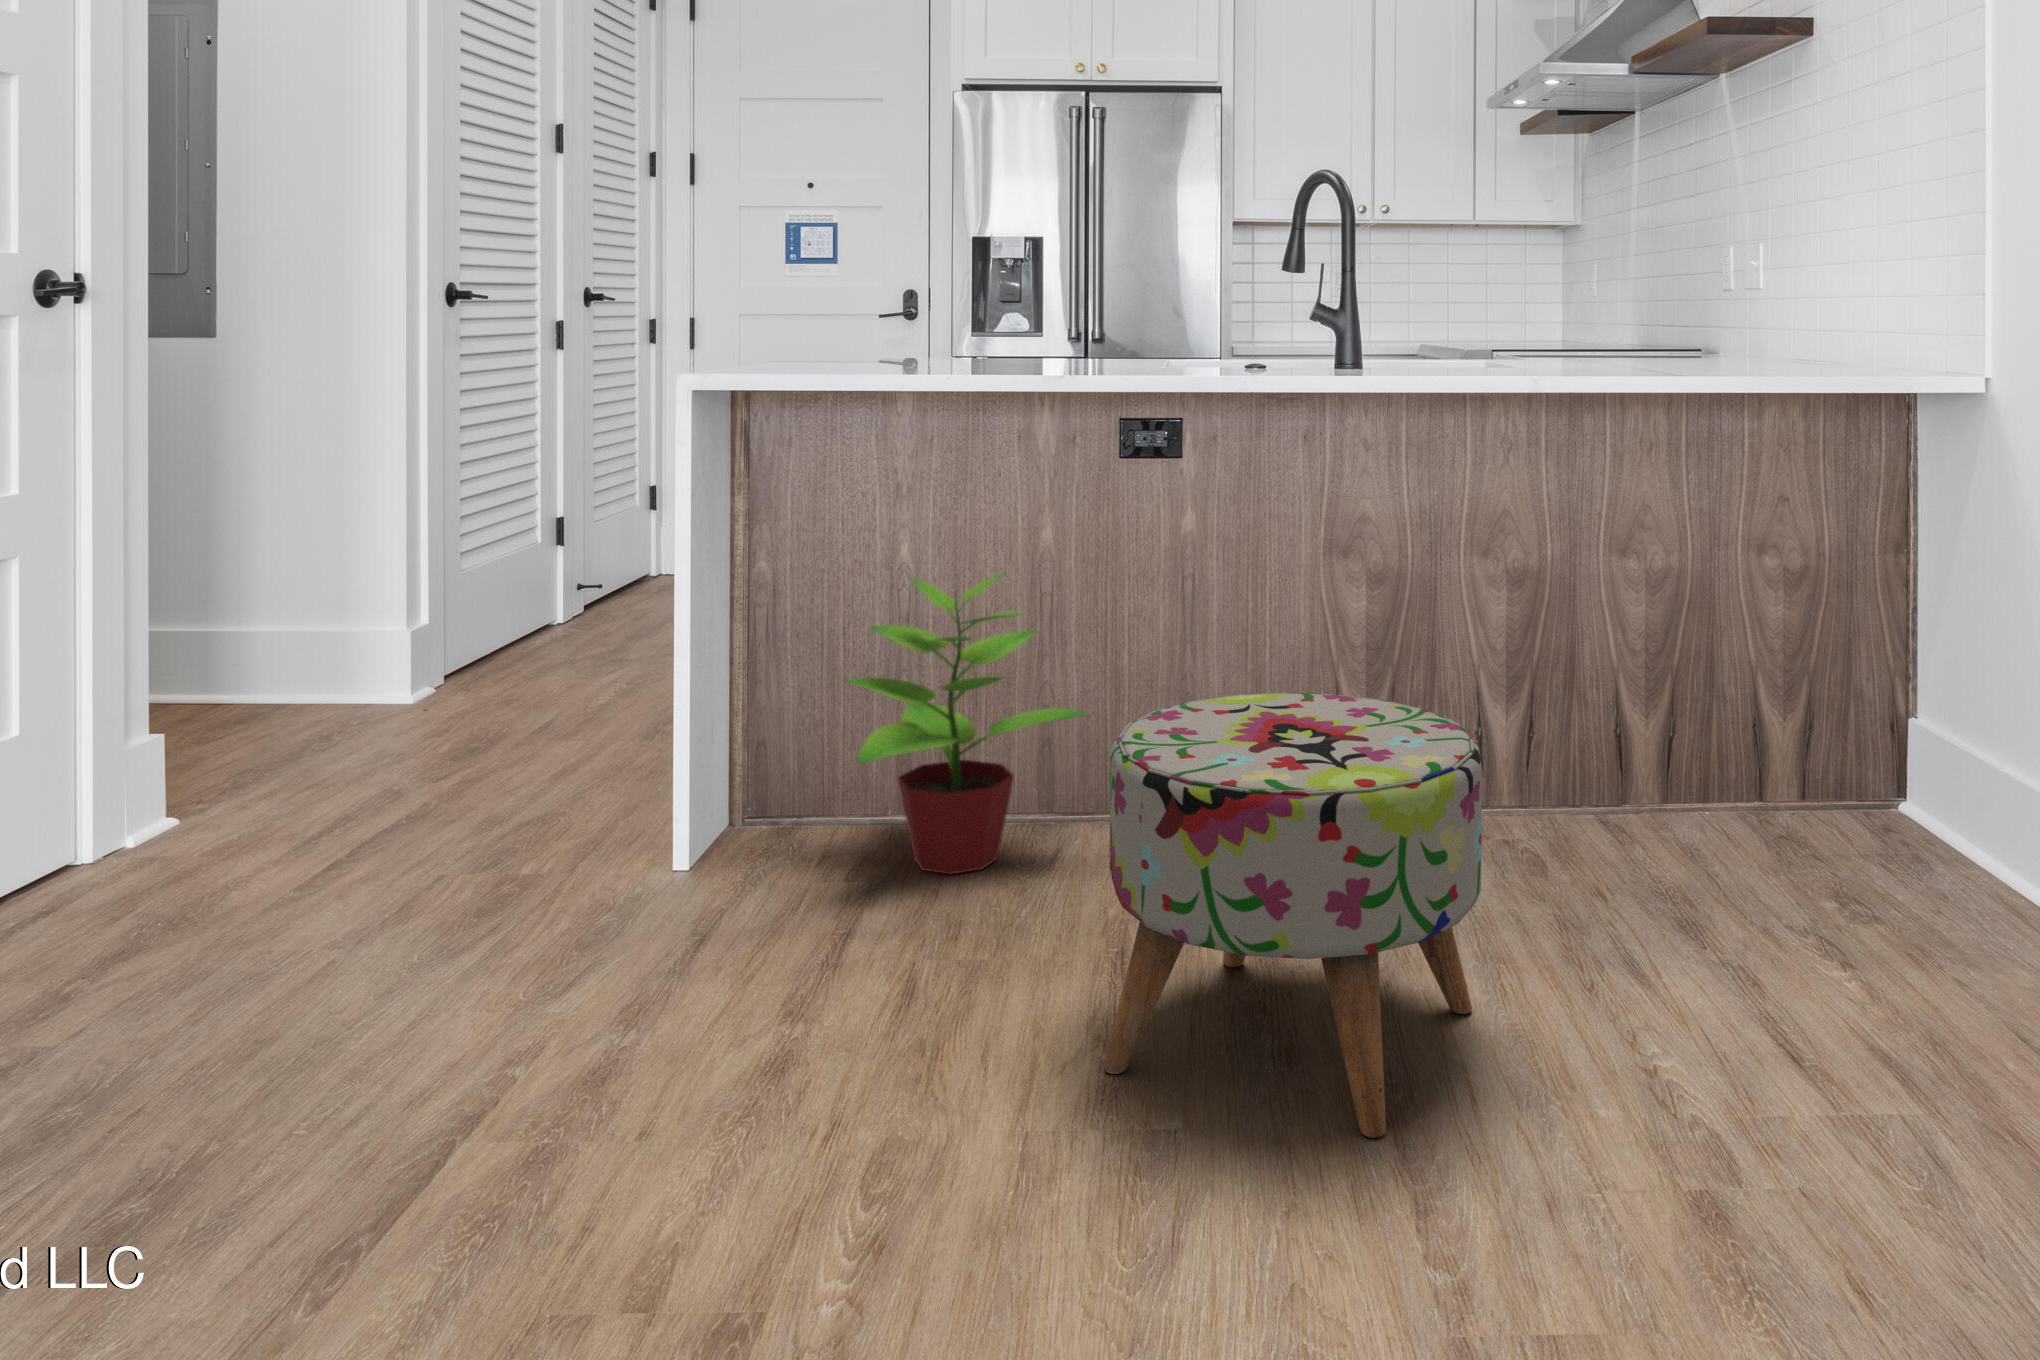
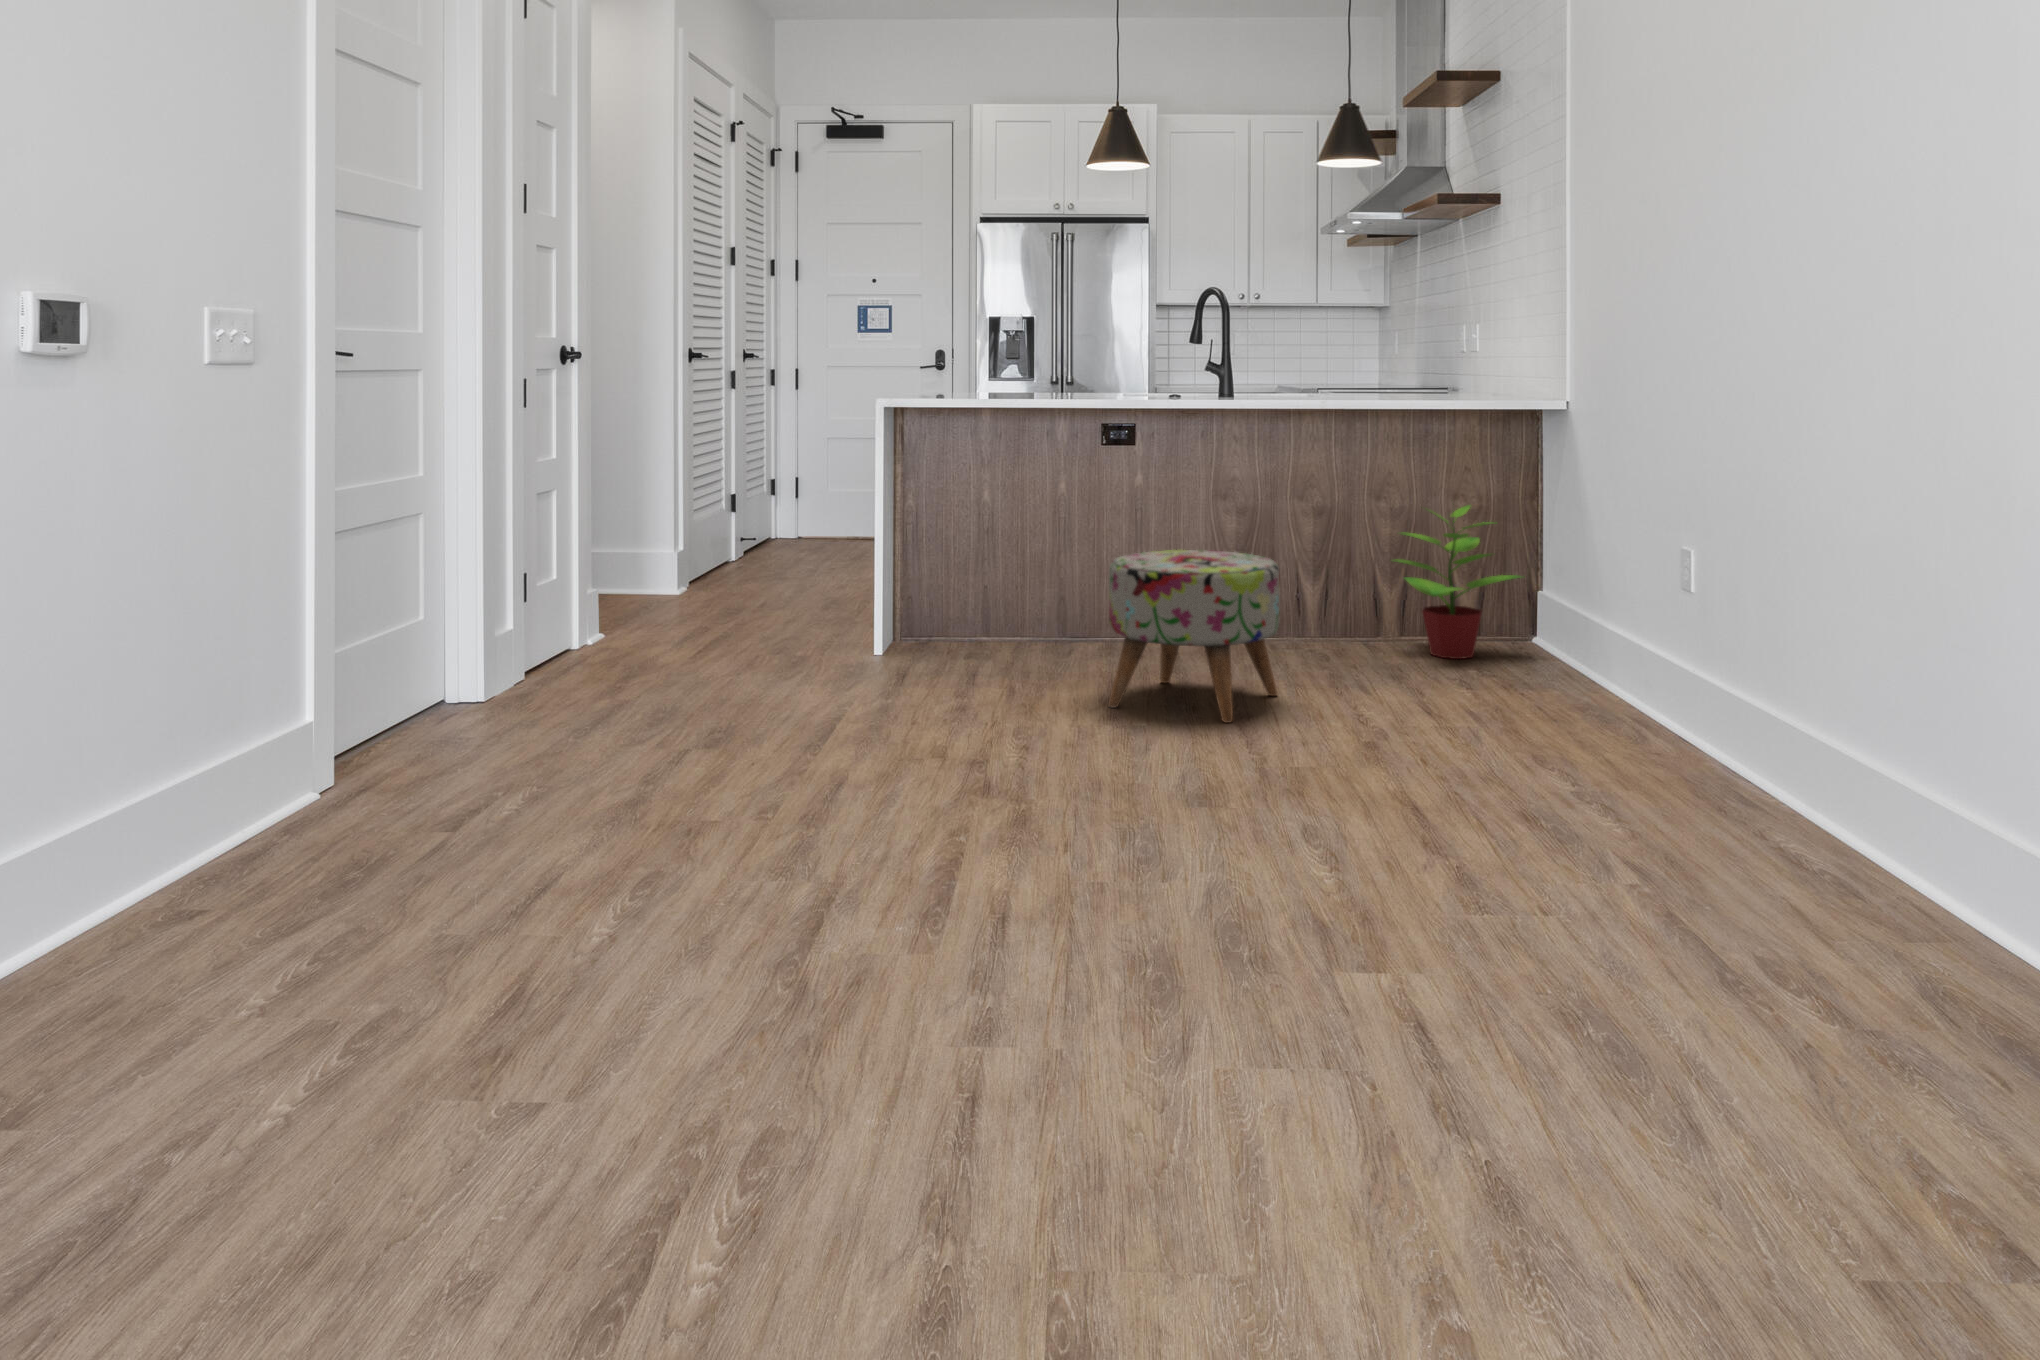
potted plant: present [845,574,1087,874] -> present [1395,505,1521,659]

